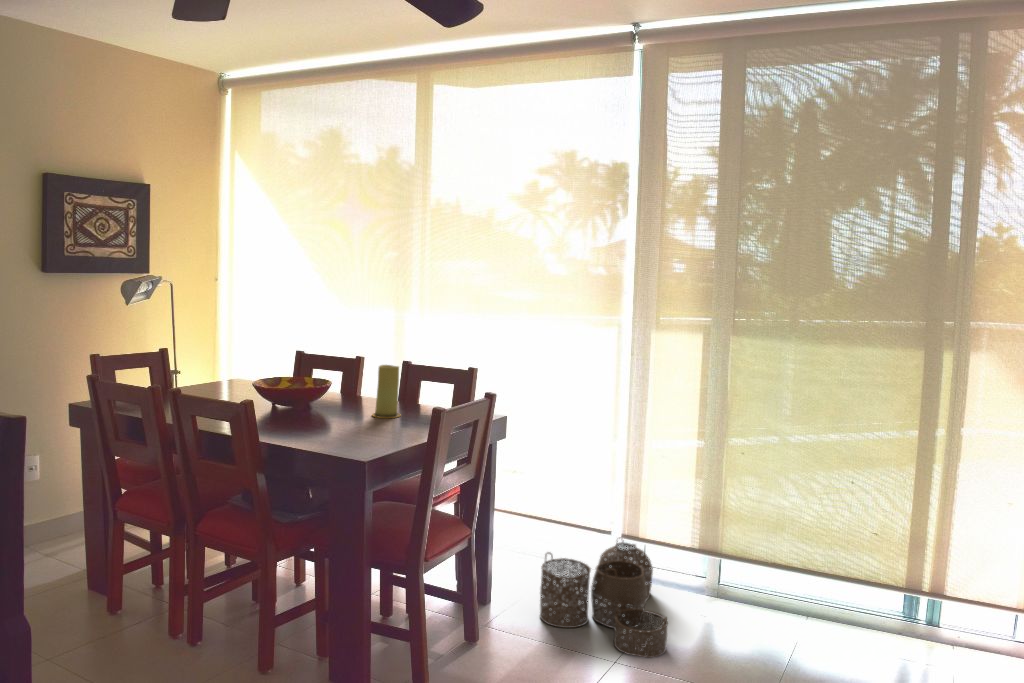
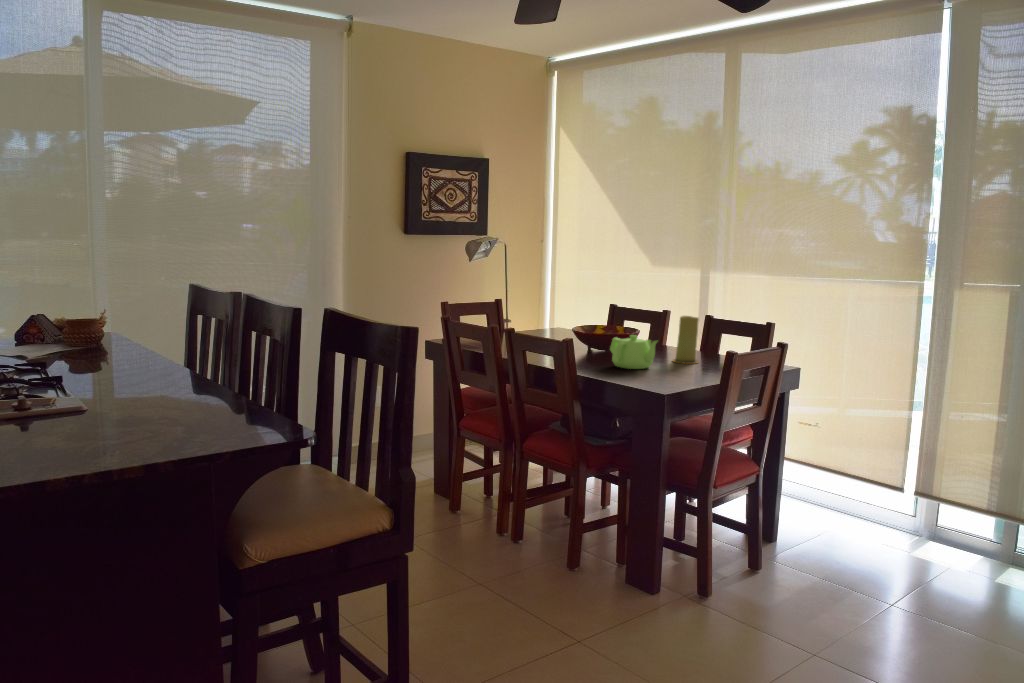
teapot: none [300,390,357,429] -> present [610,335,658,369]
woven basket: present [540,541,668,658] -> none [826,497,960,609]

